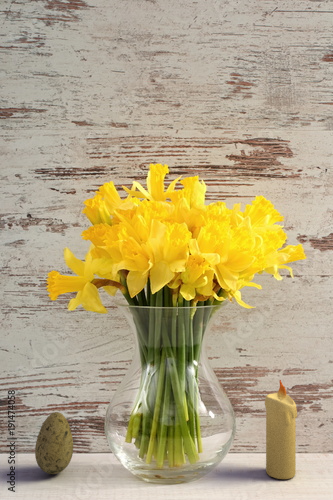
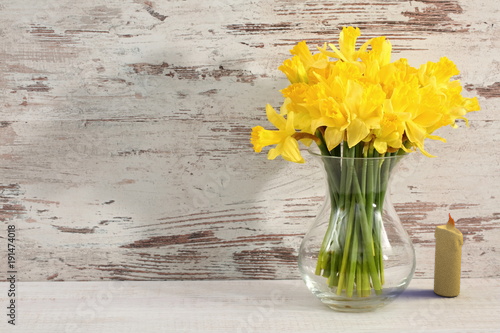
decorative egg: present [35,412,73,474] -> none [235,241,268,293]

